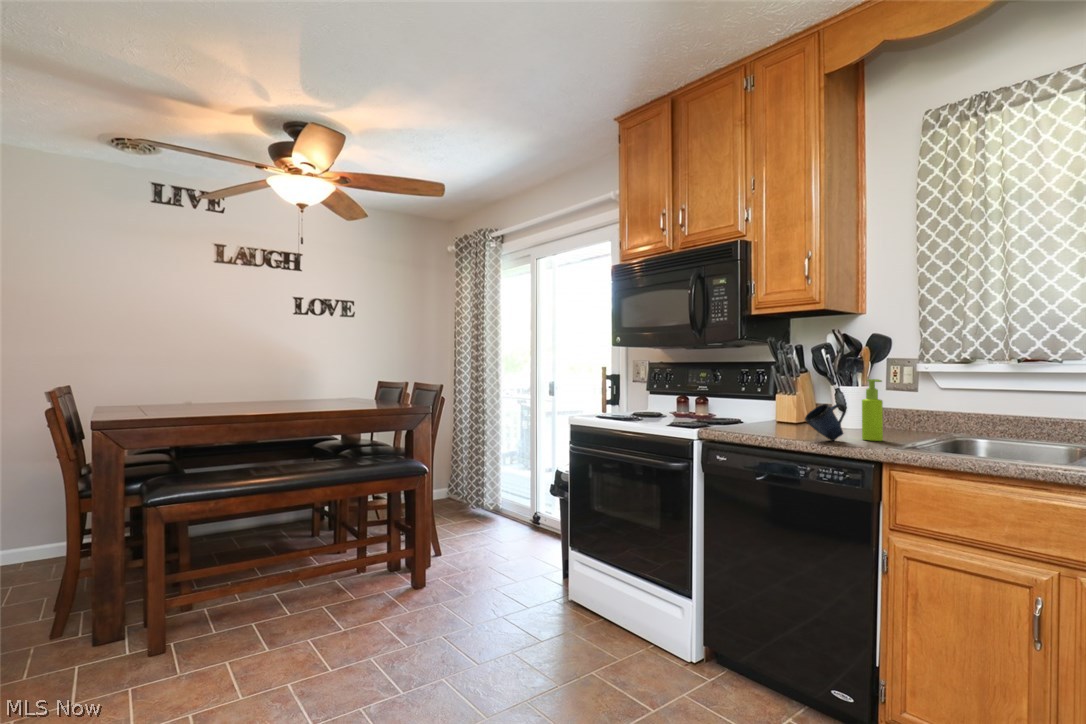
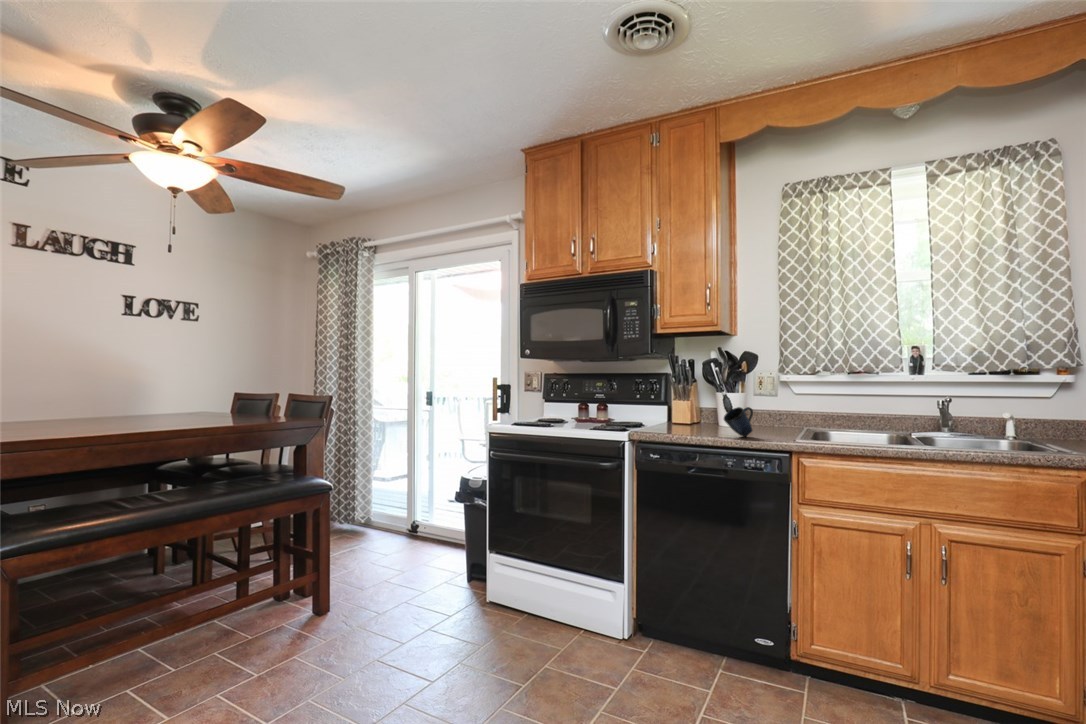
soap dispenser: present [862,379,883,441] -> none [759,387,776,435]

